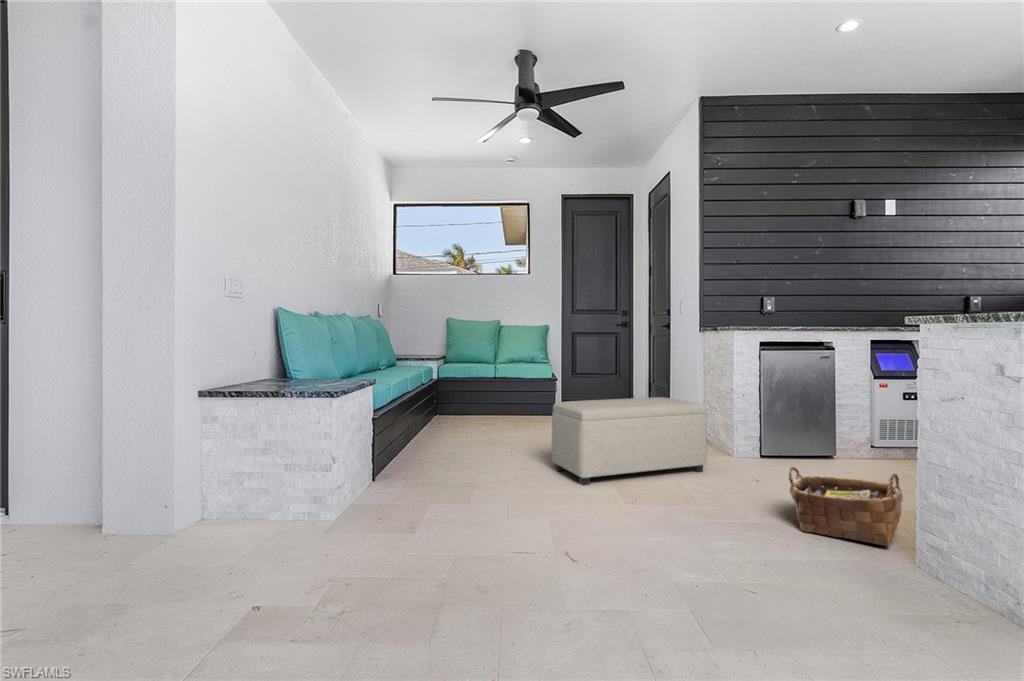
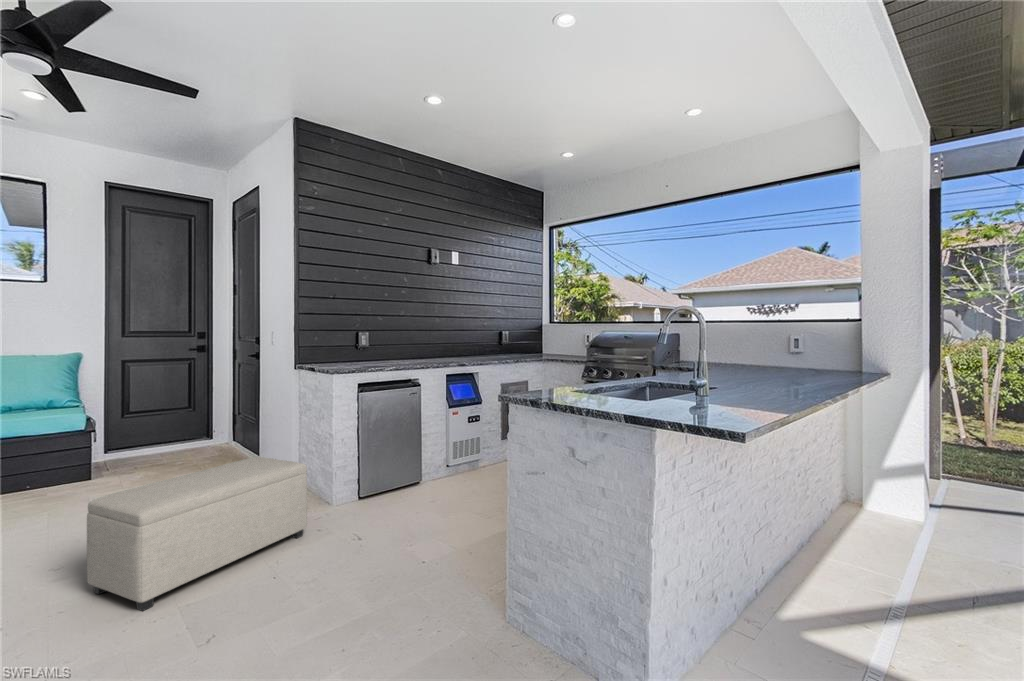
woven basket: present [789,467,903,546] -> none [391,518,478,594]

